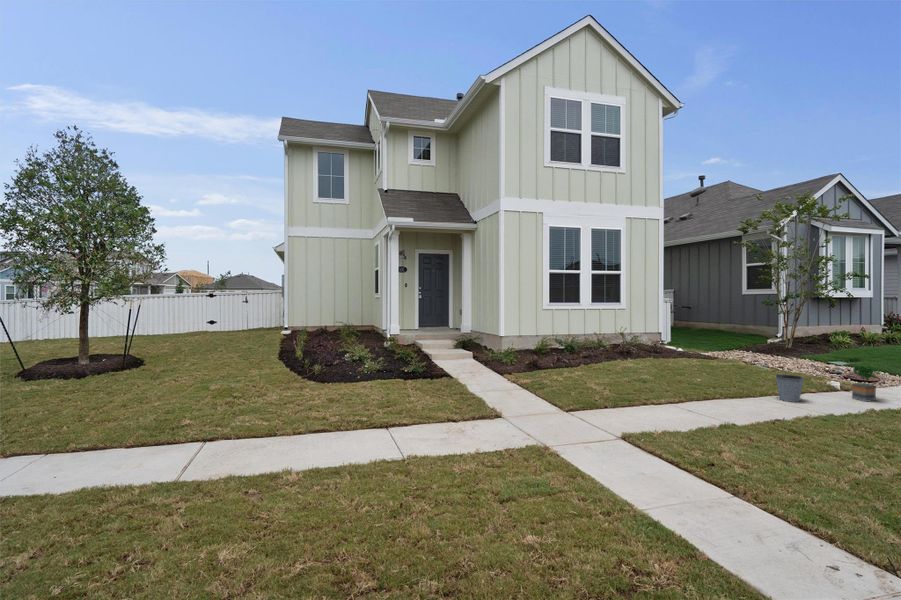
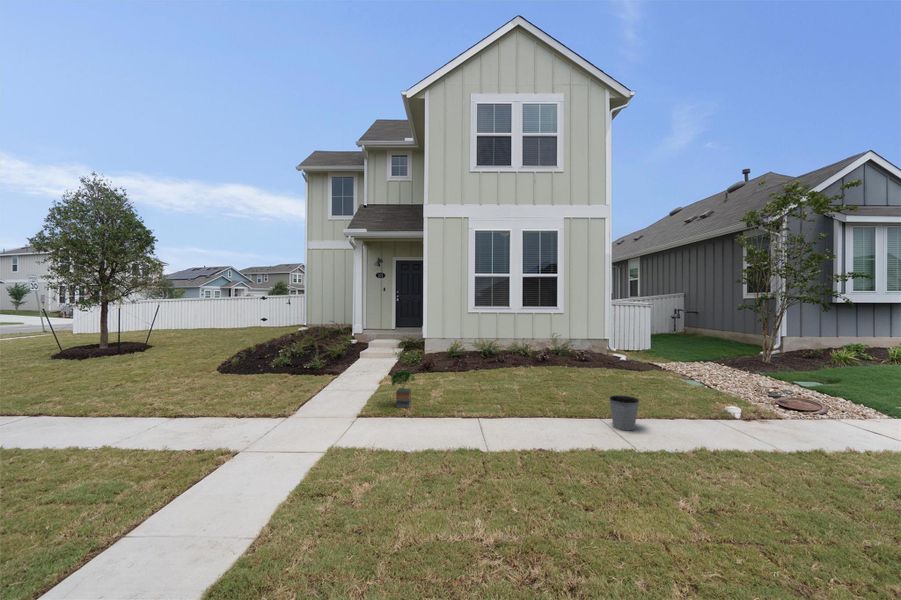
potted tree: present [852,365,880,402] -> present [391,370,415,407]

